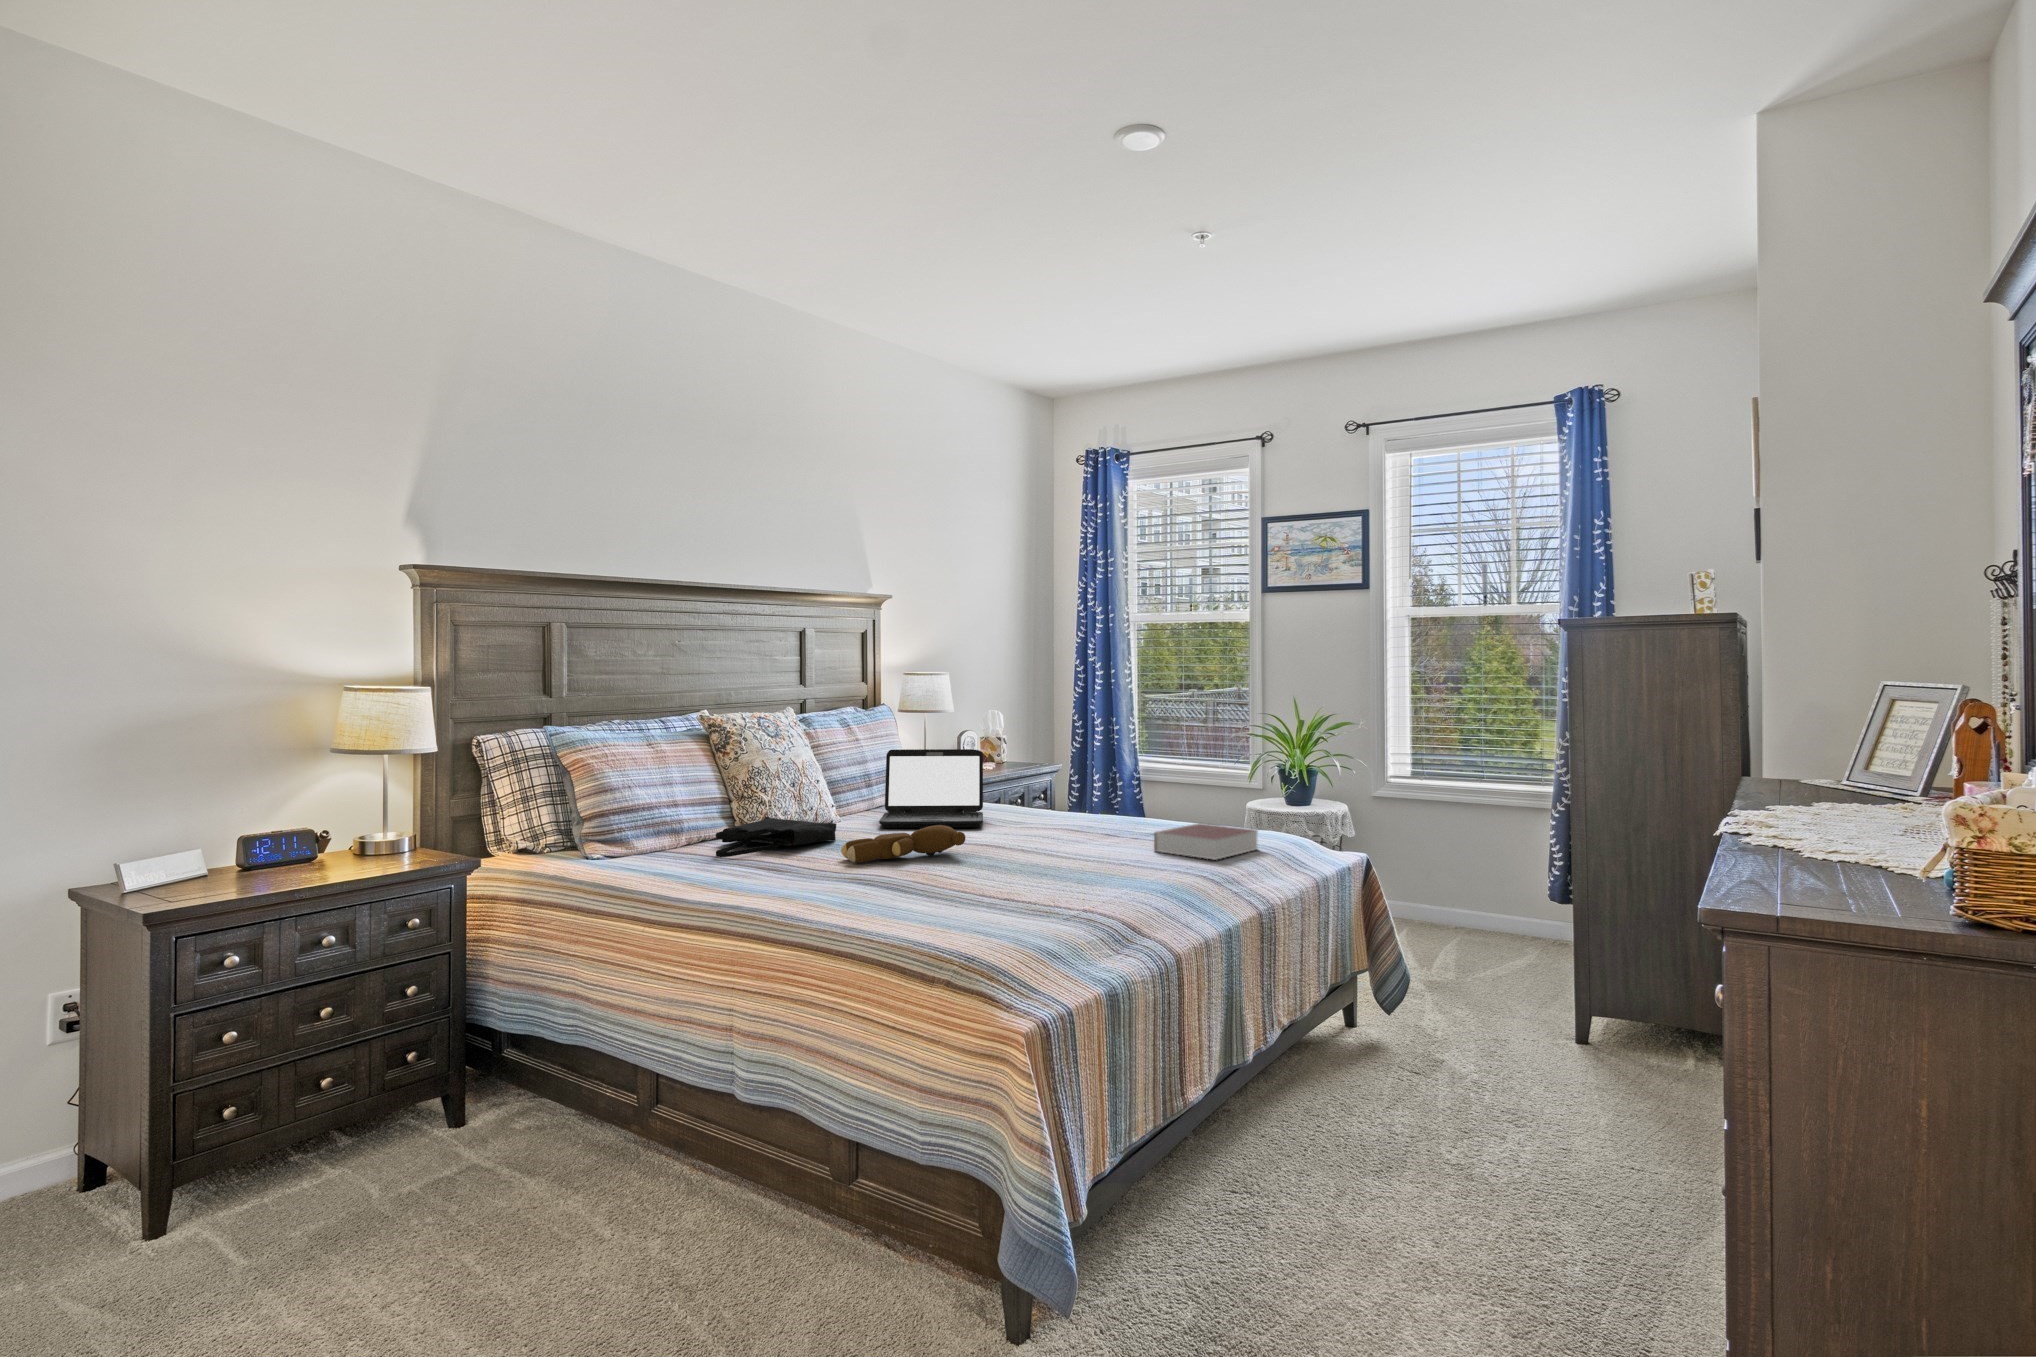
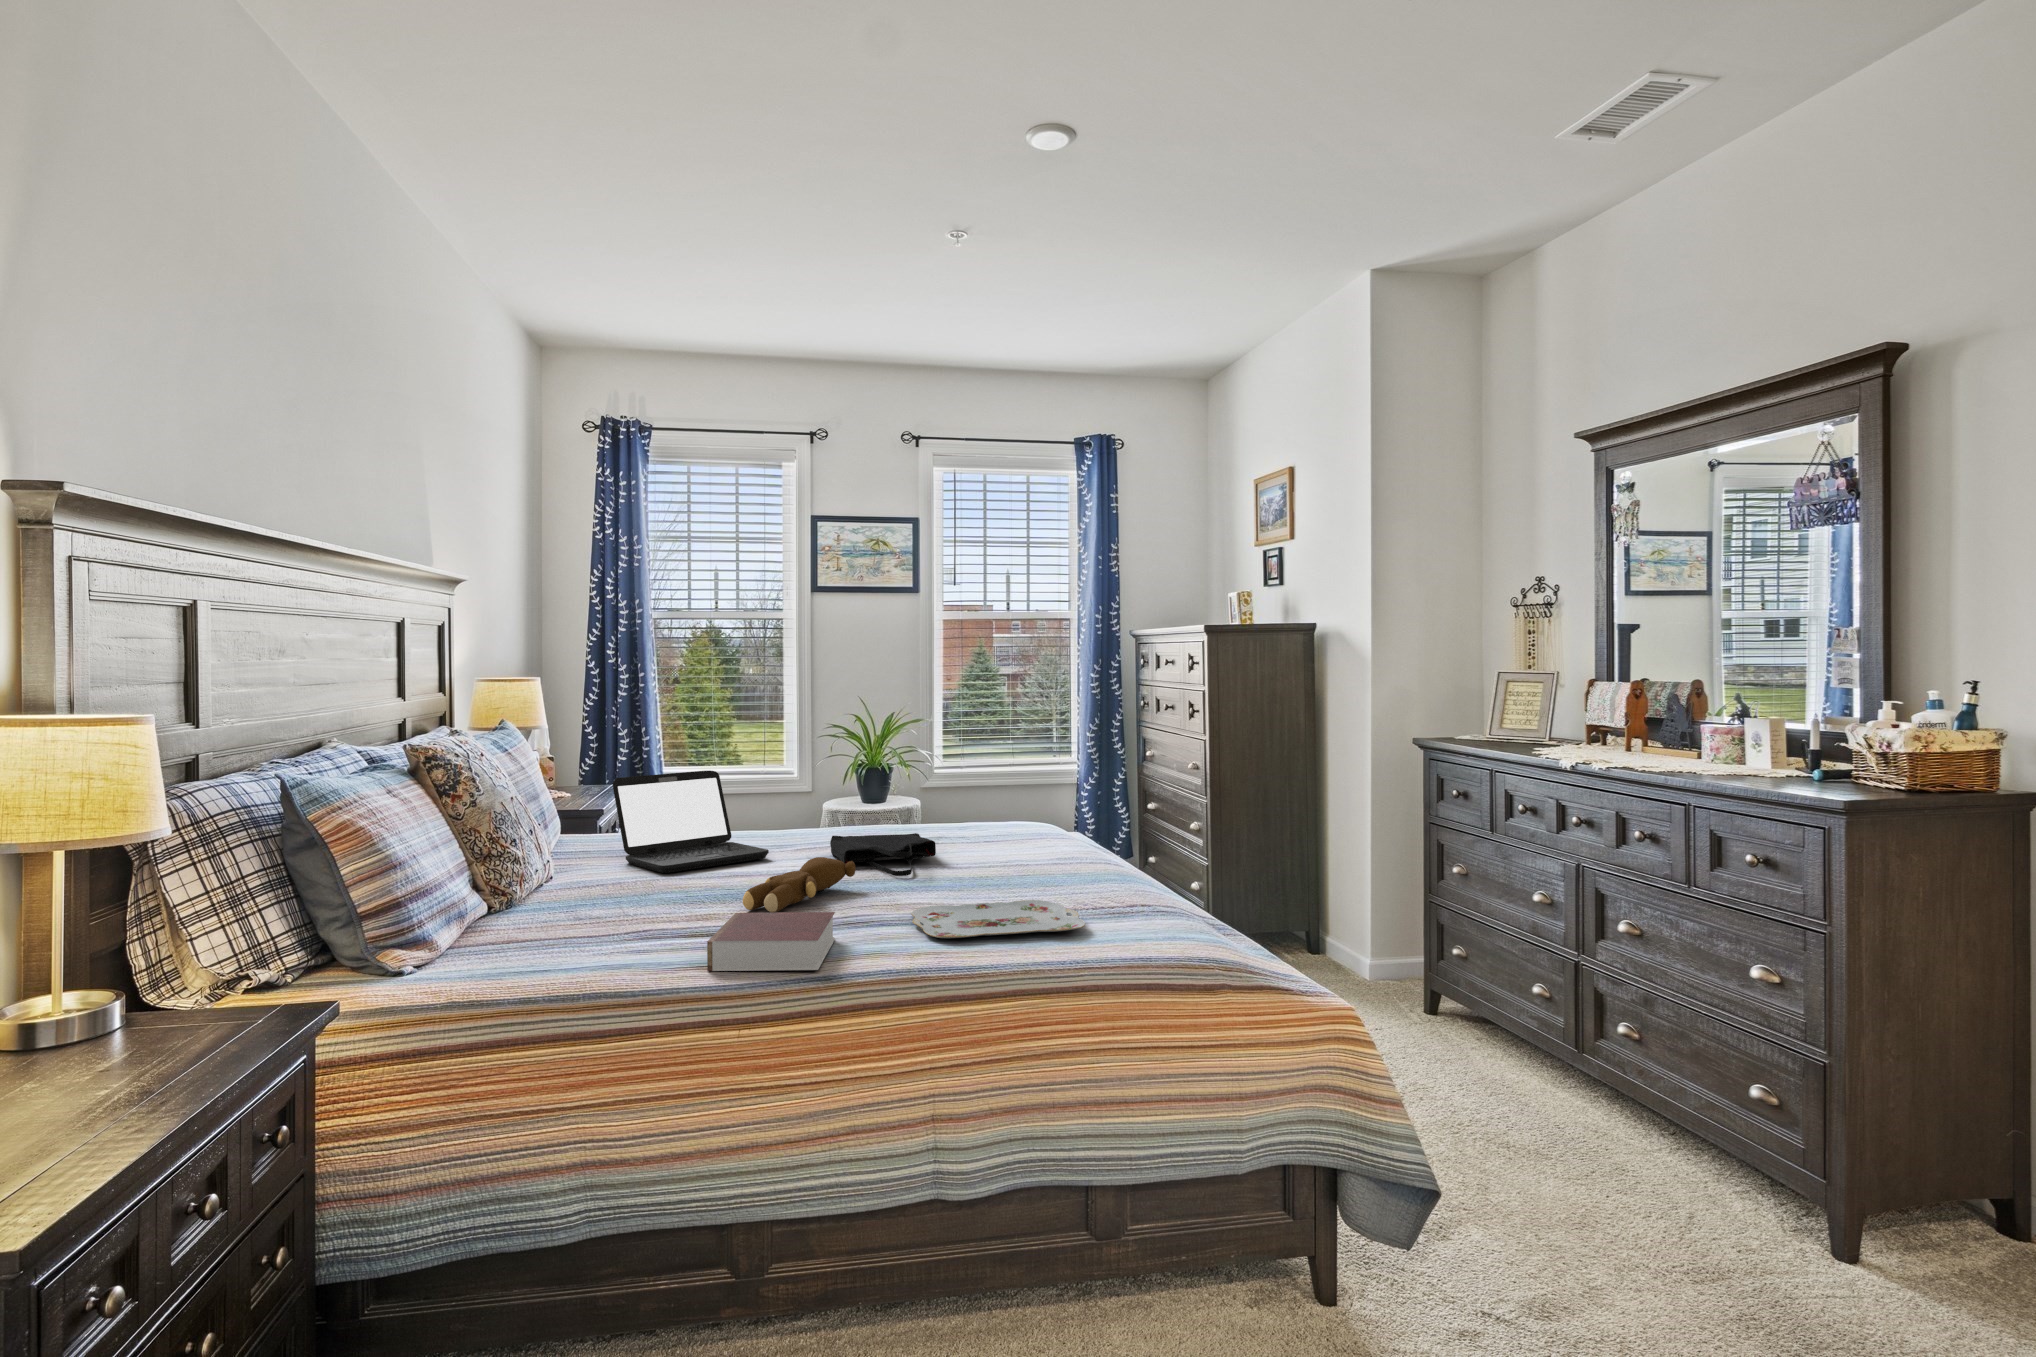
tote bag: present [716,817,836,857] -> present [830,833,936,876]
book: present [1154,823,1258,860] -> present [707,912,835,971]
serving tray: none [885,877,1060,913] -> present [911,900,1085,938]

